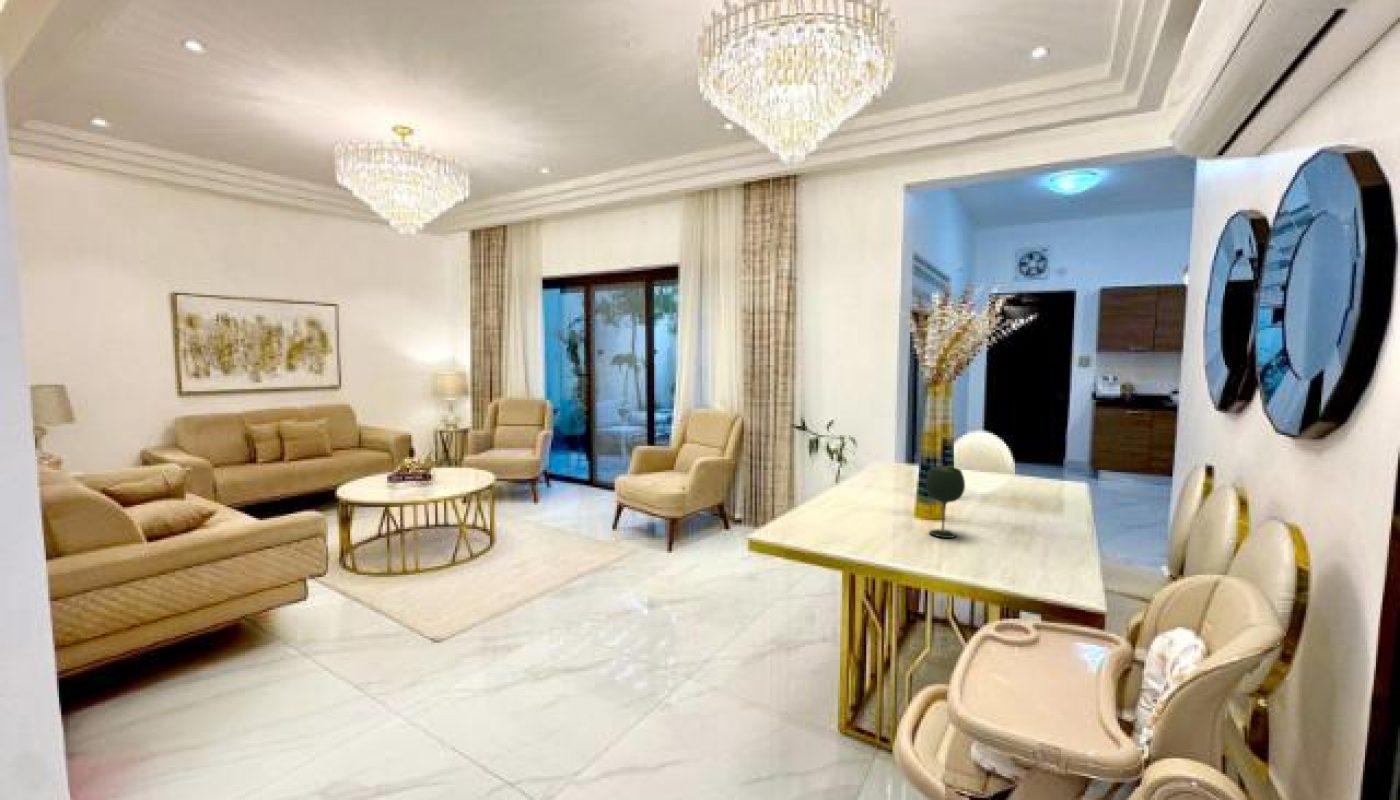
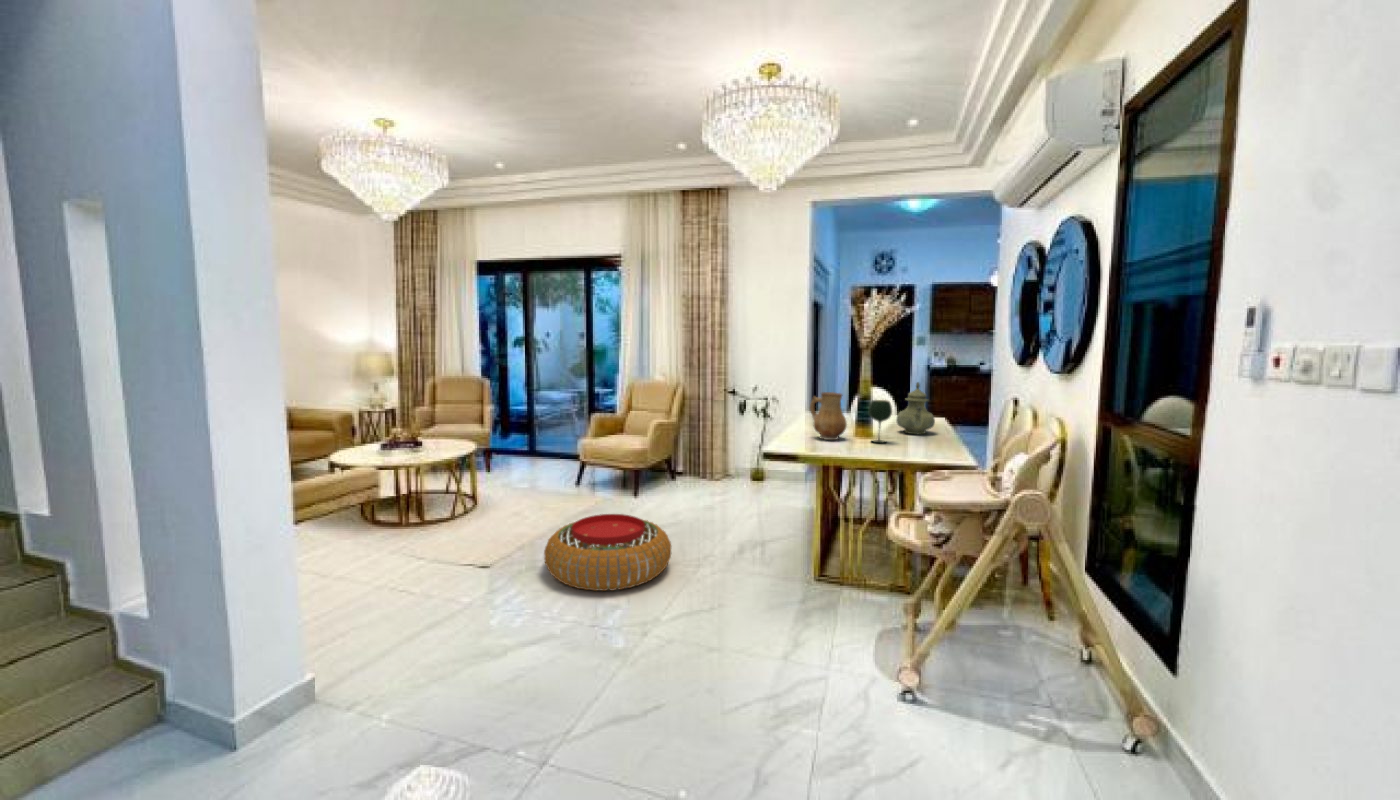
teapot: none [986,436,1051,520] -> present [896,382,935,434]
ceramic pitcher: none [840,448,894,524] -> present [810,392,847,440]
pouf: none [475,592,647,713] -> present [544,514,671,591]

